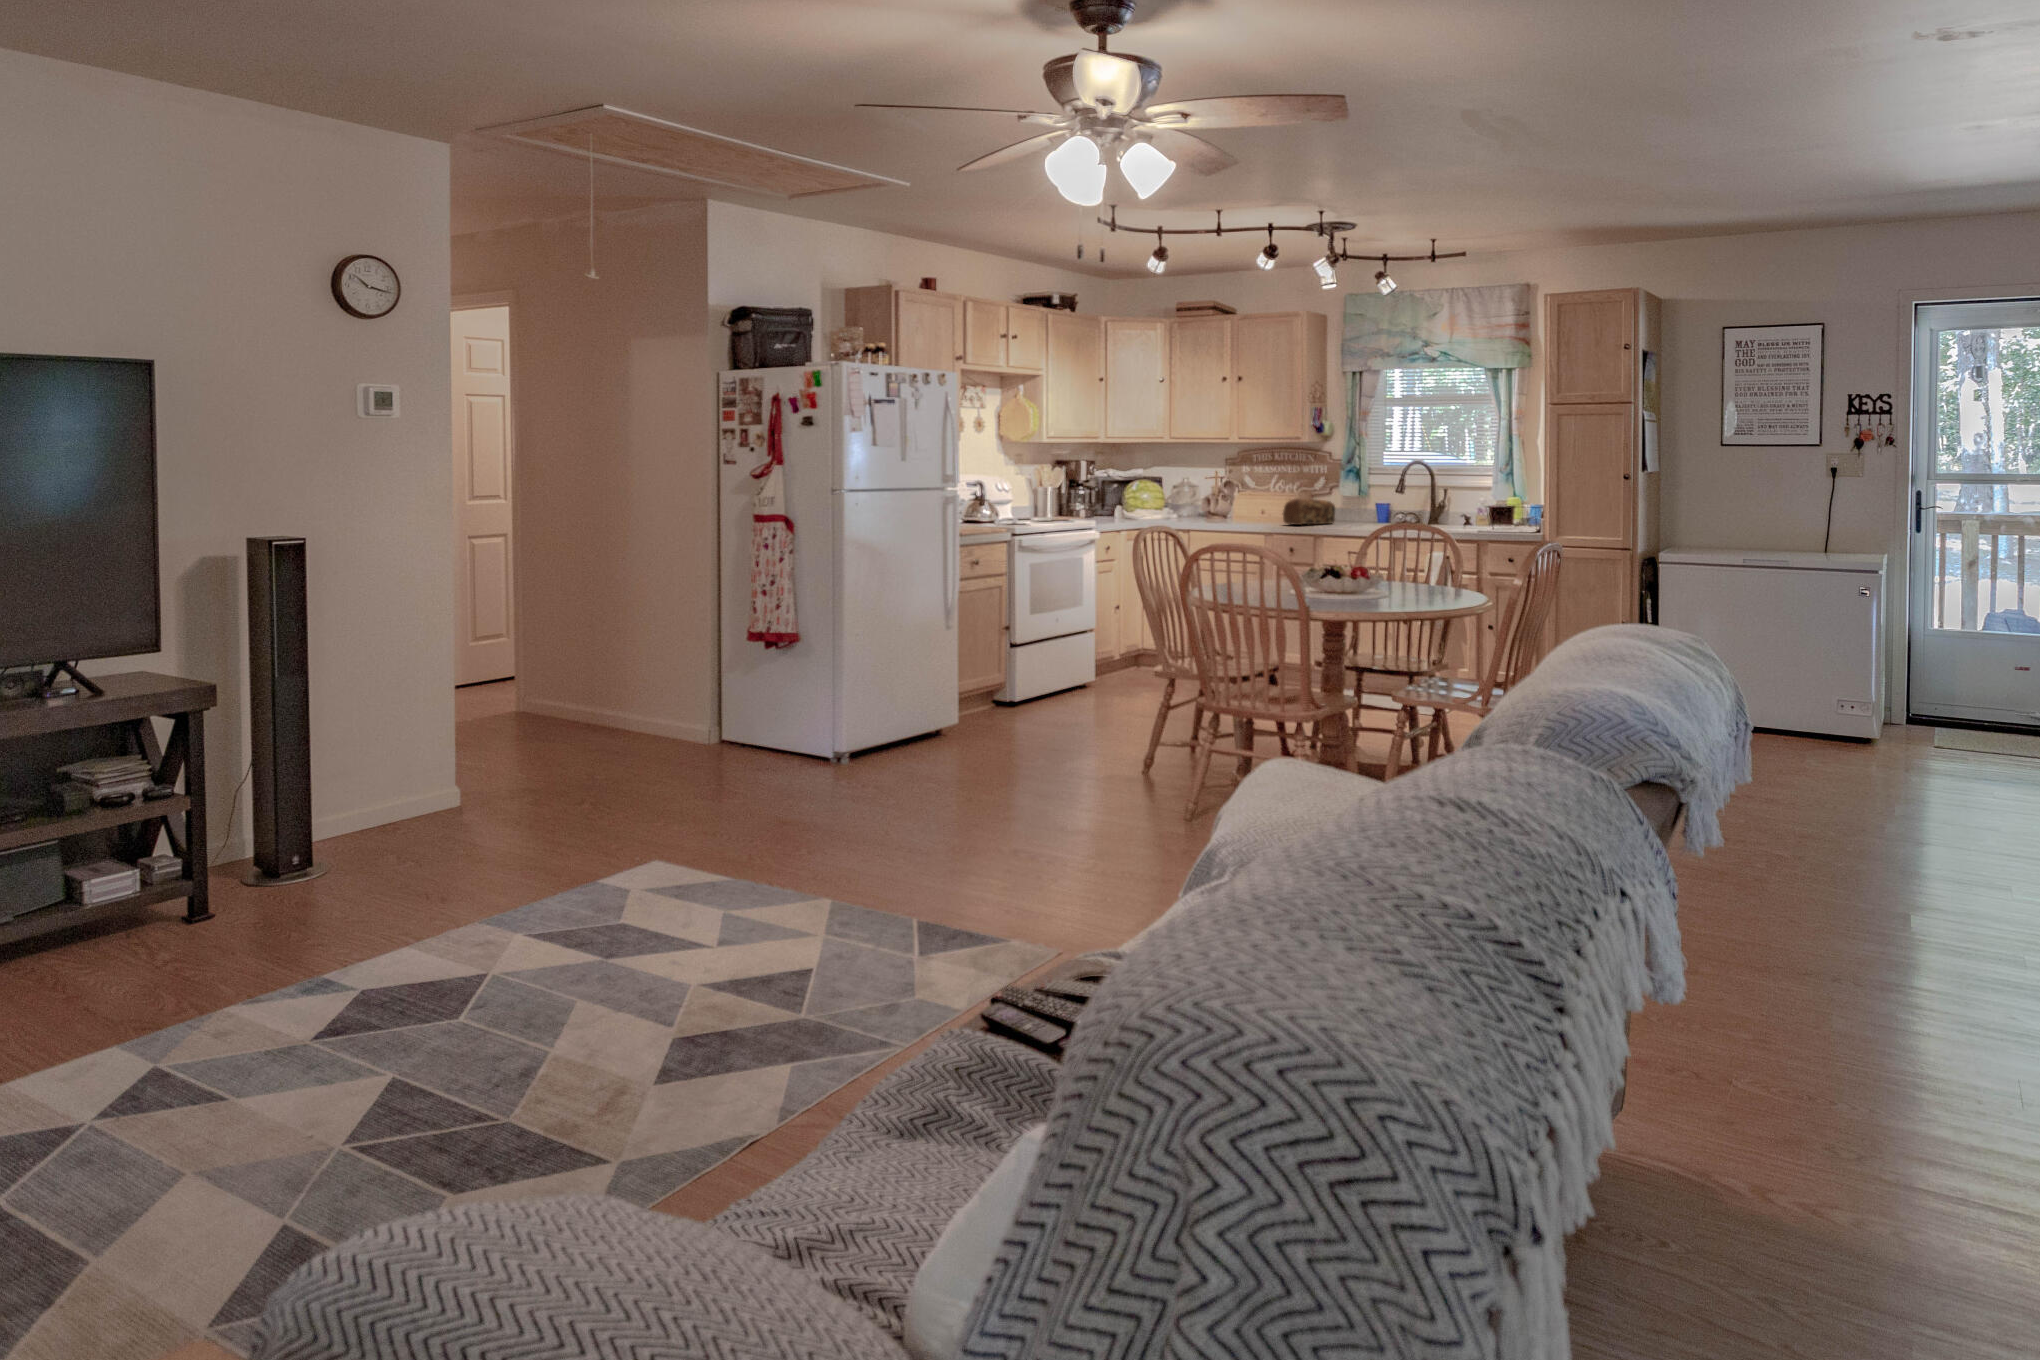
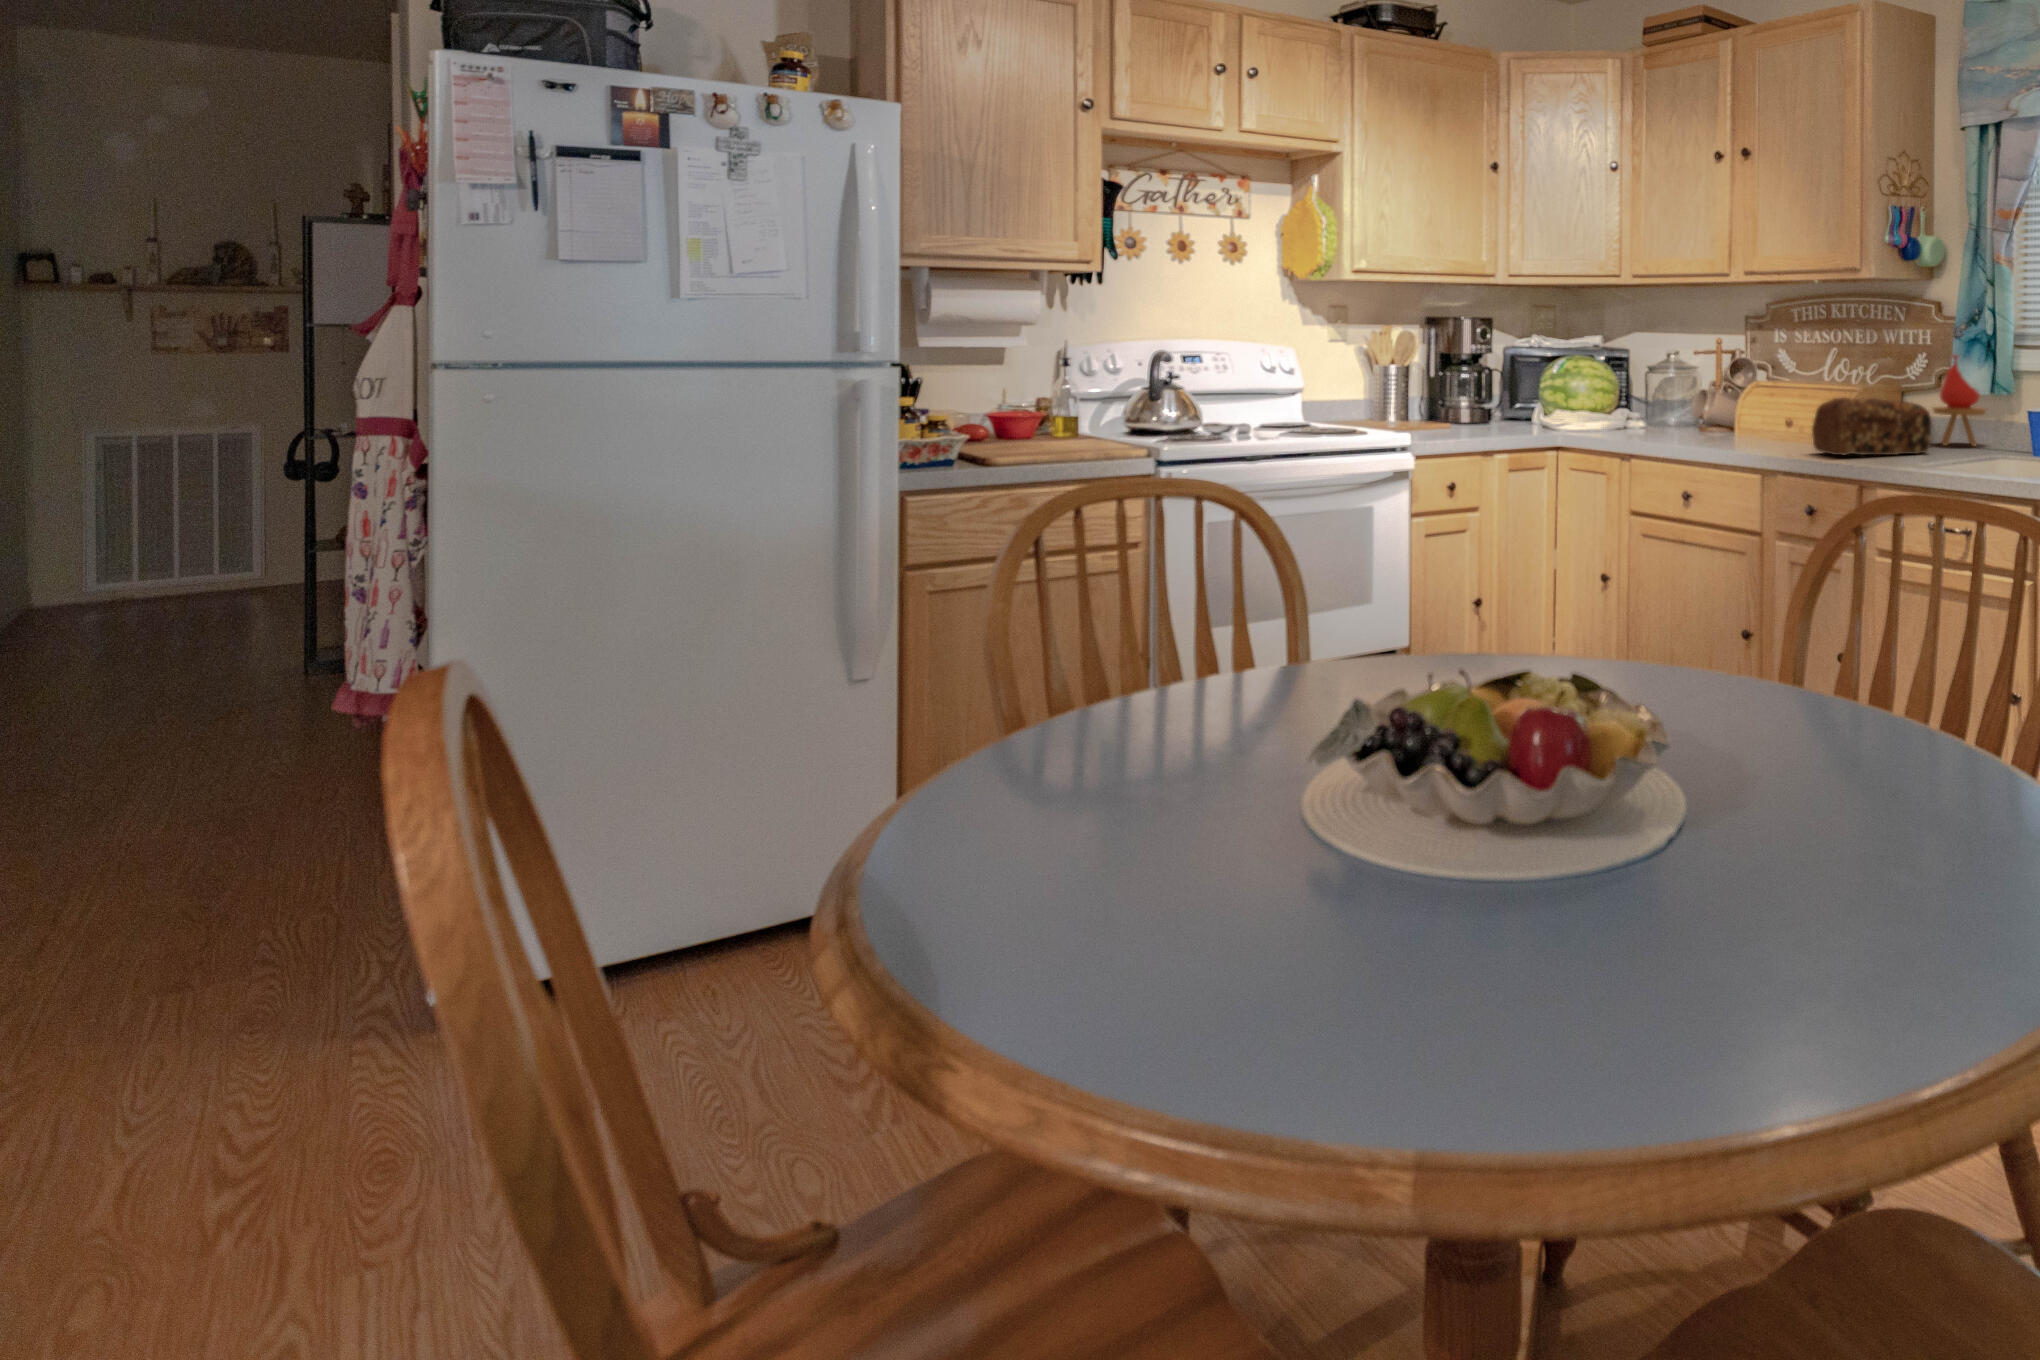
vase: none [1329,478,1355,521] -> present [1933,355,1986,446]

